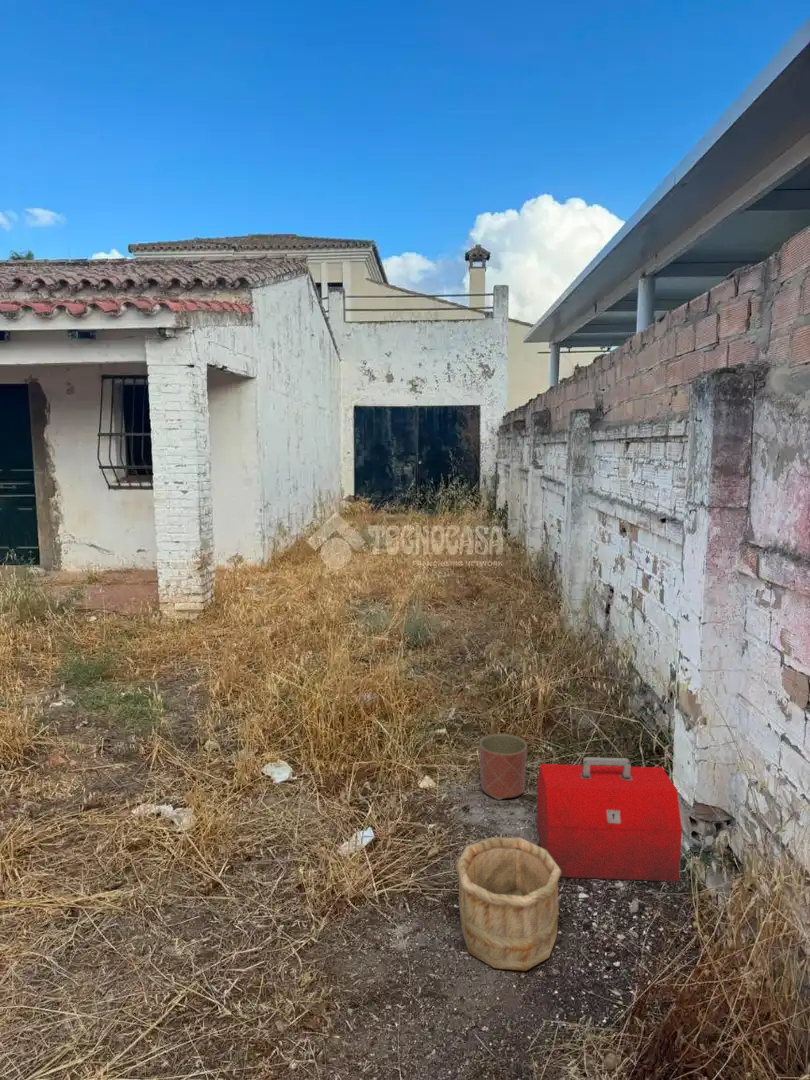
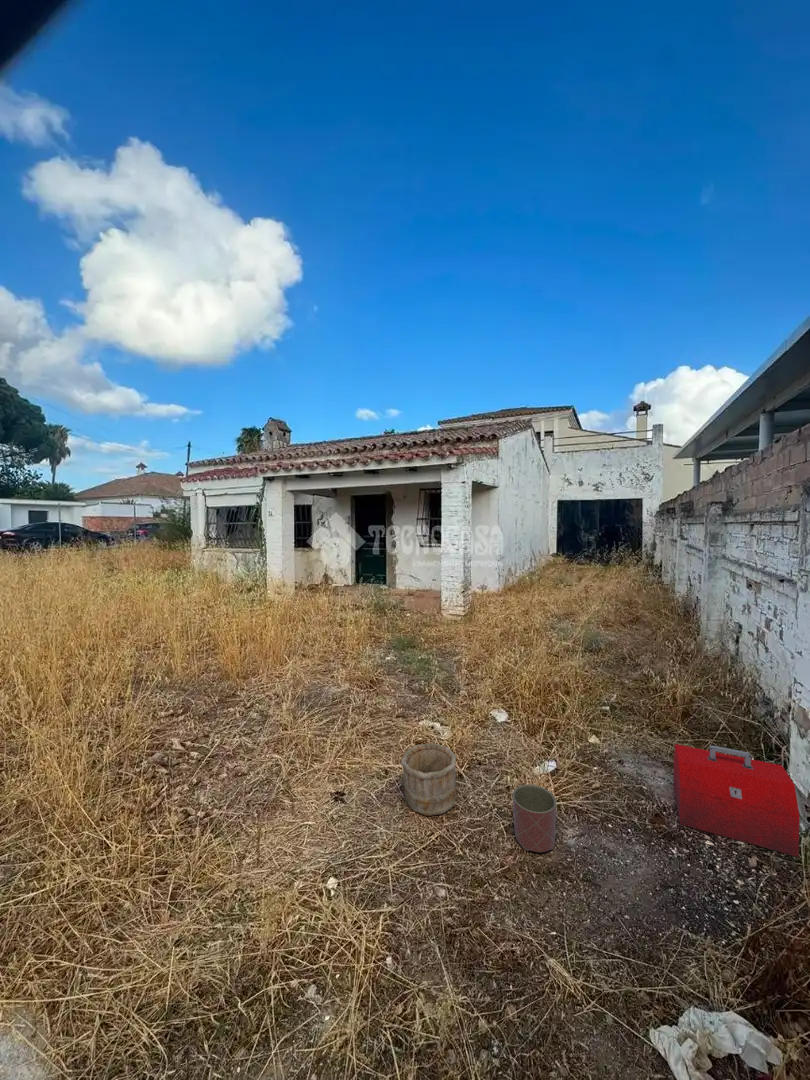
planter: present [479,734,527,800] -> present [513,784,556,852]
wooden bucket: present [455,837,561,971] -> present [401,743,456,816]

